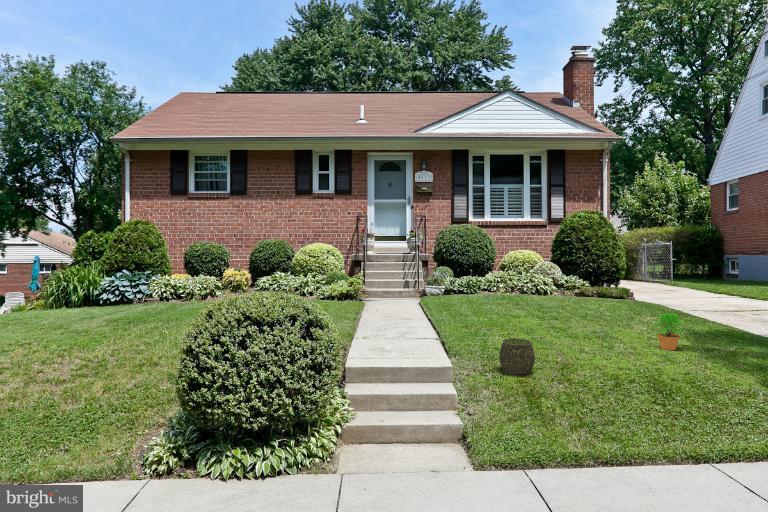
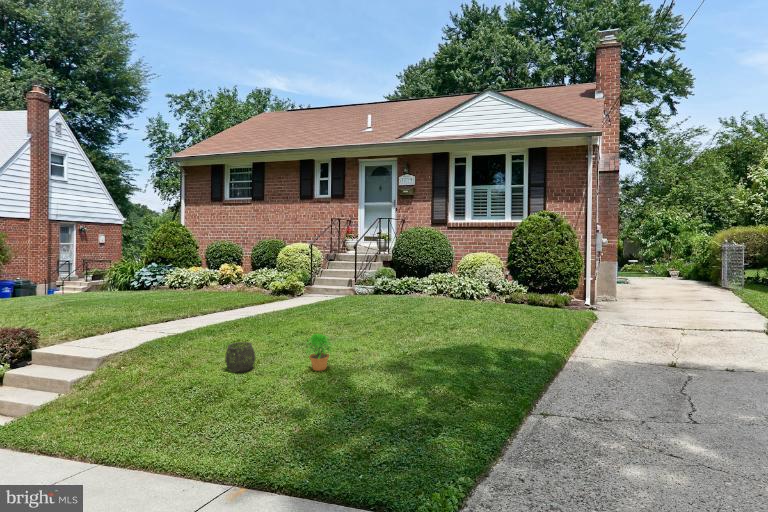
potted plant: present [655,313,682,350] -> present [306,334,331,371]

